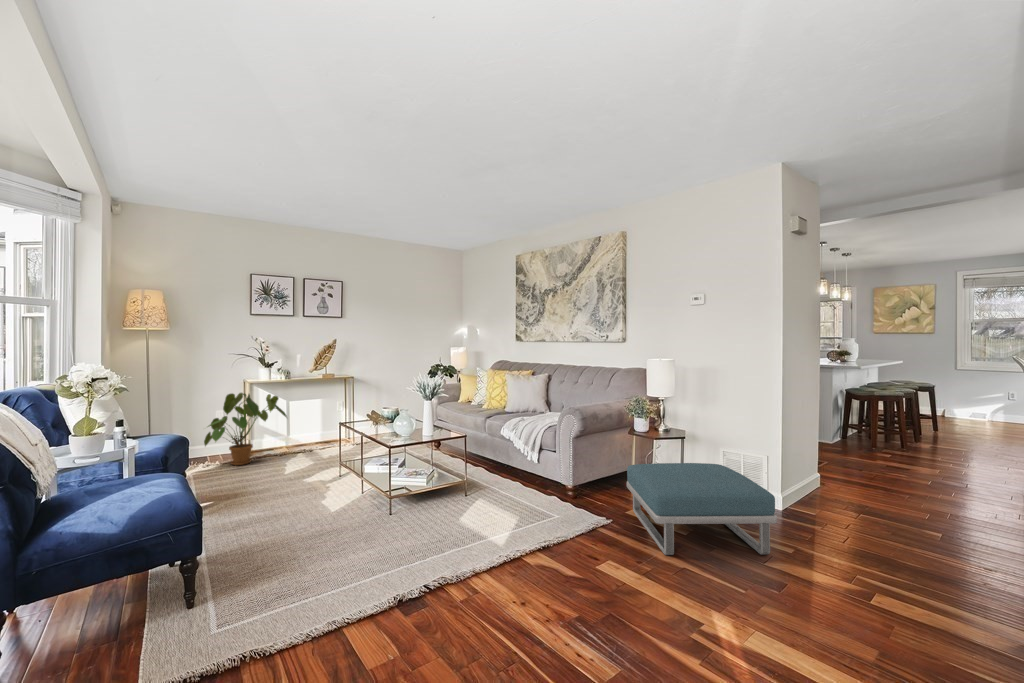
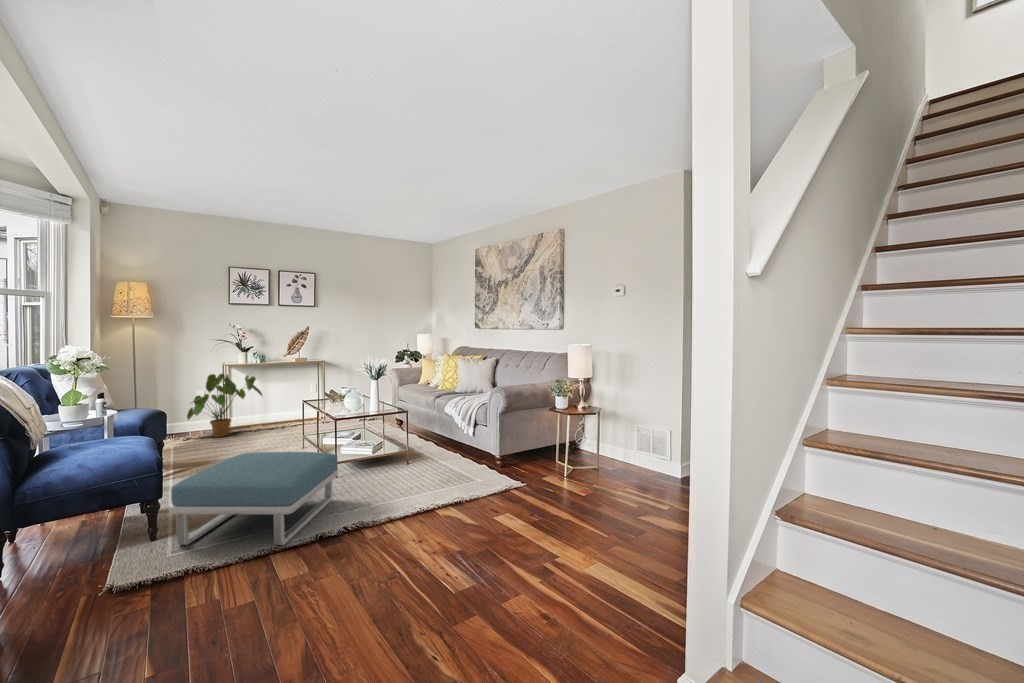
footstool: present [627,463,777,555] -> present [170,452,338,545]

